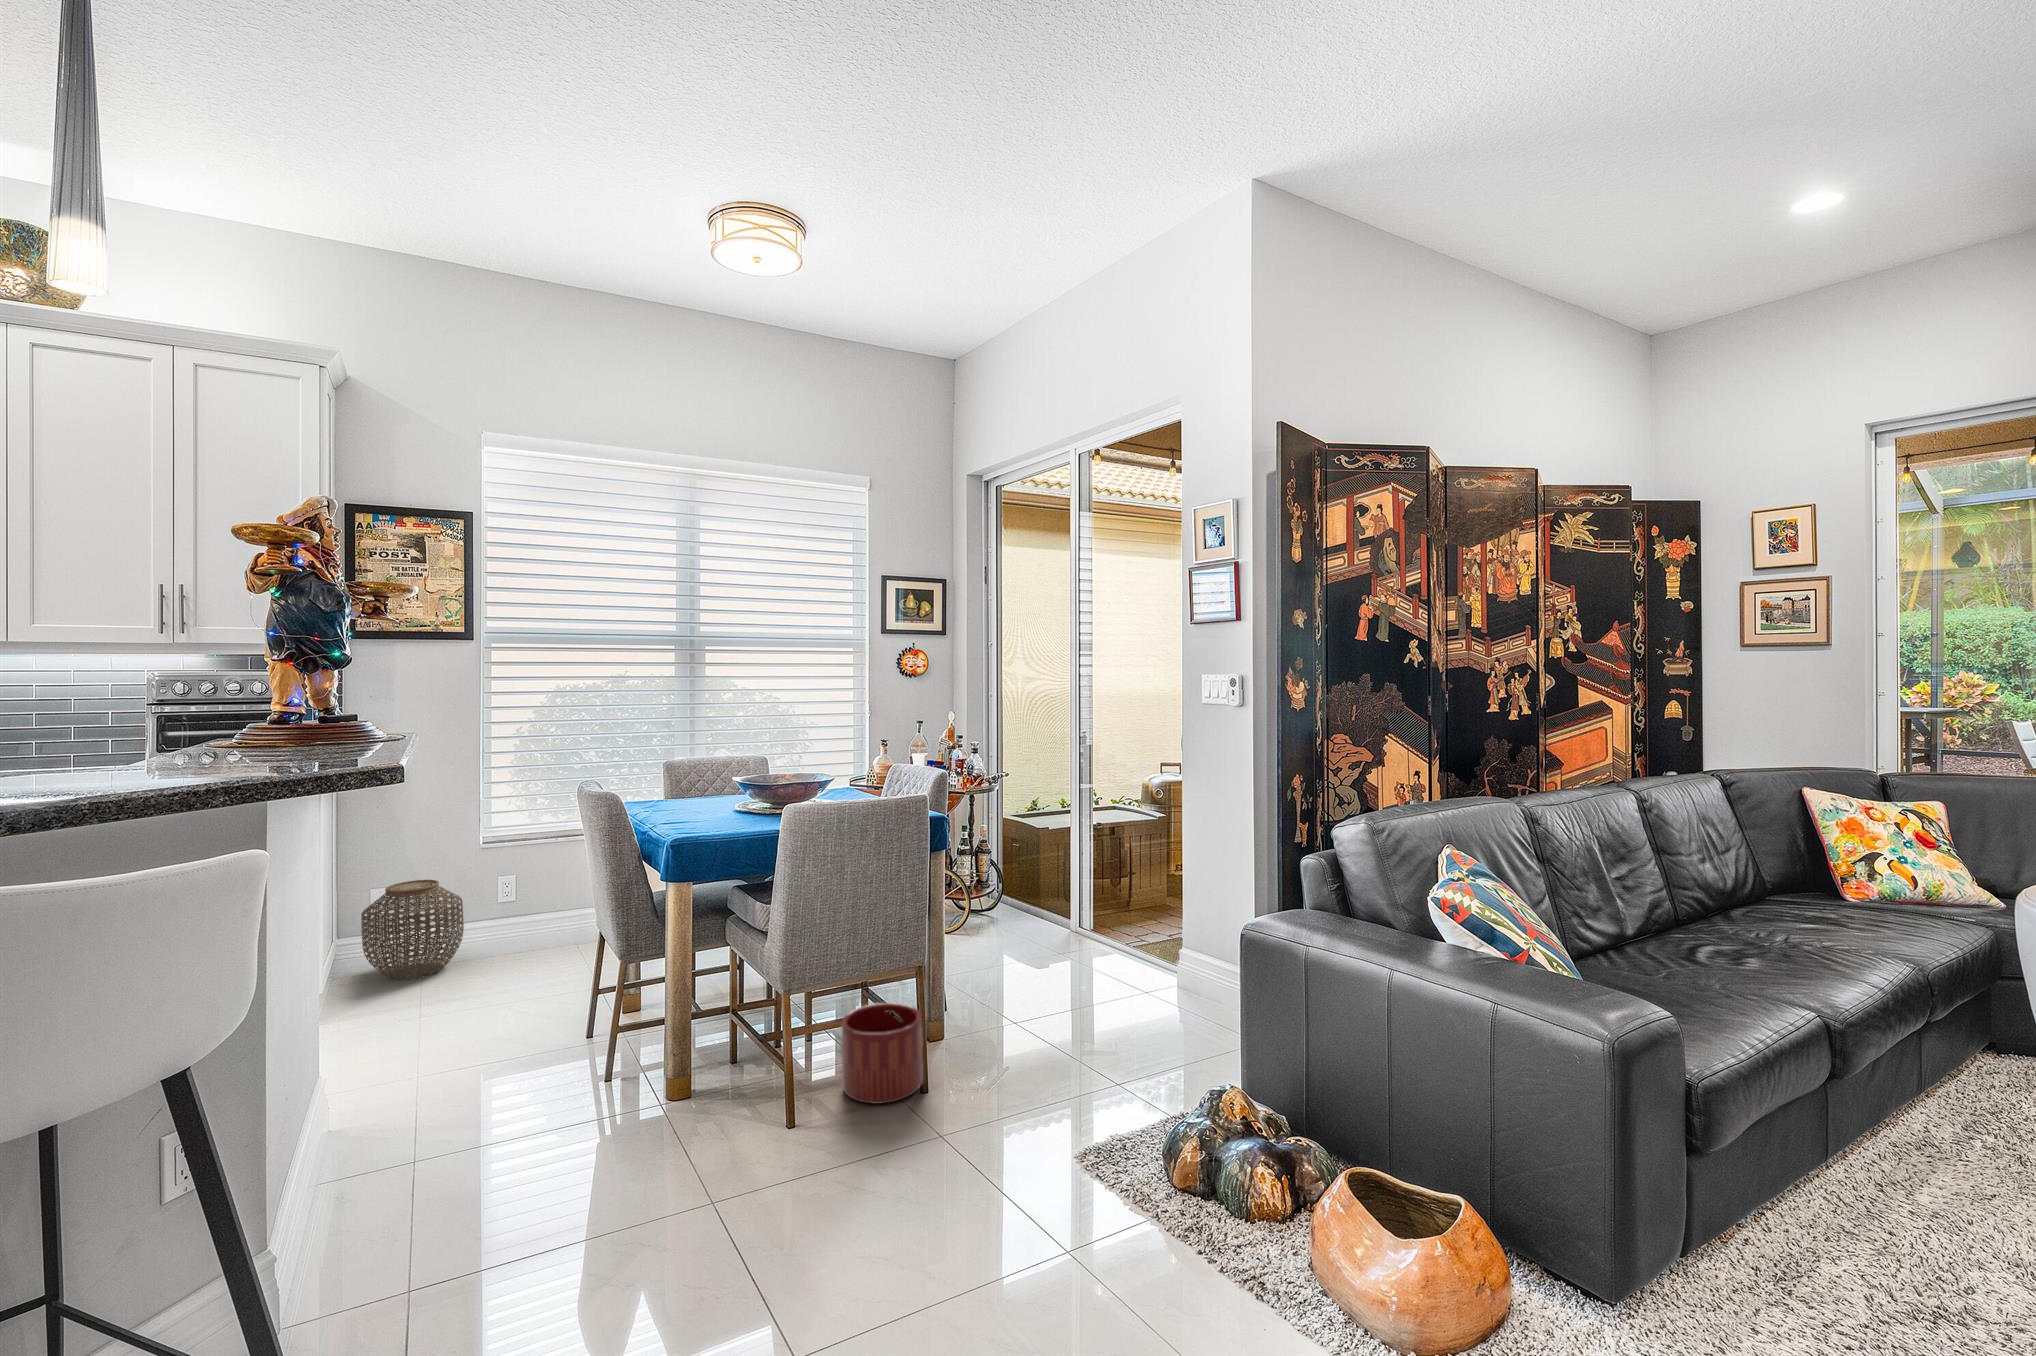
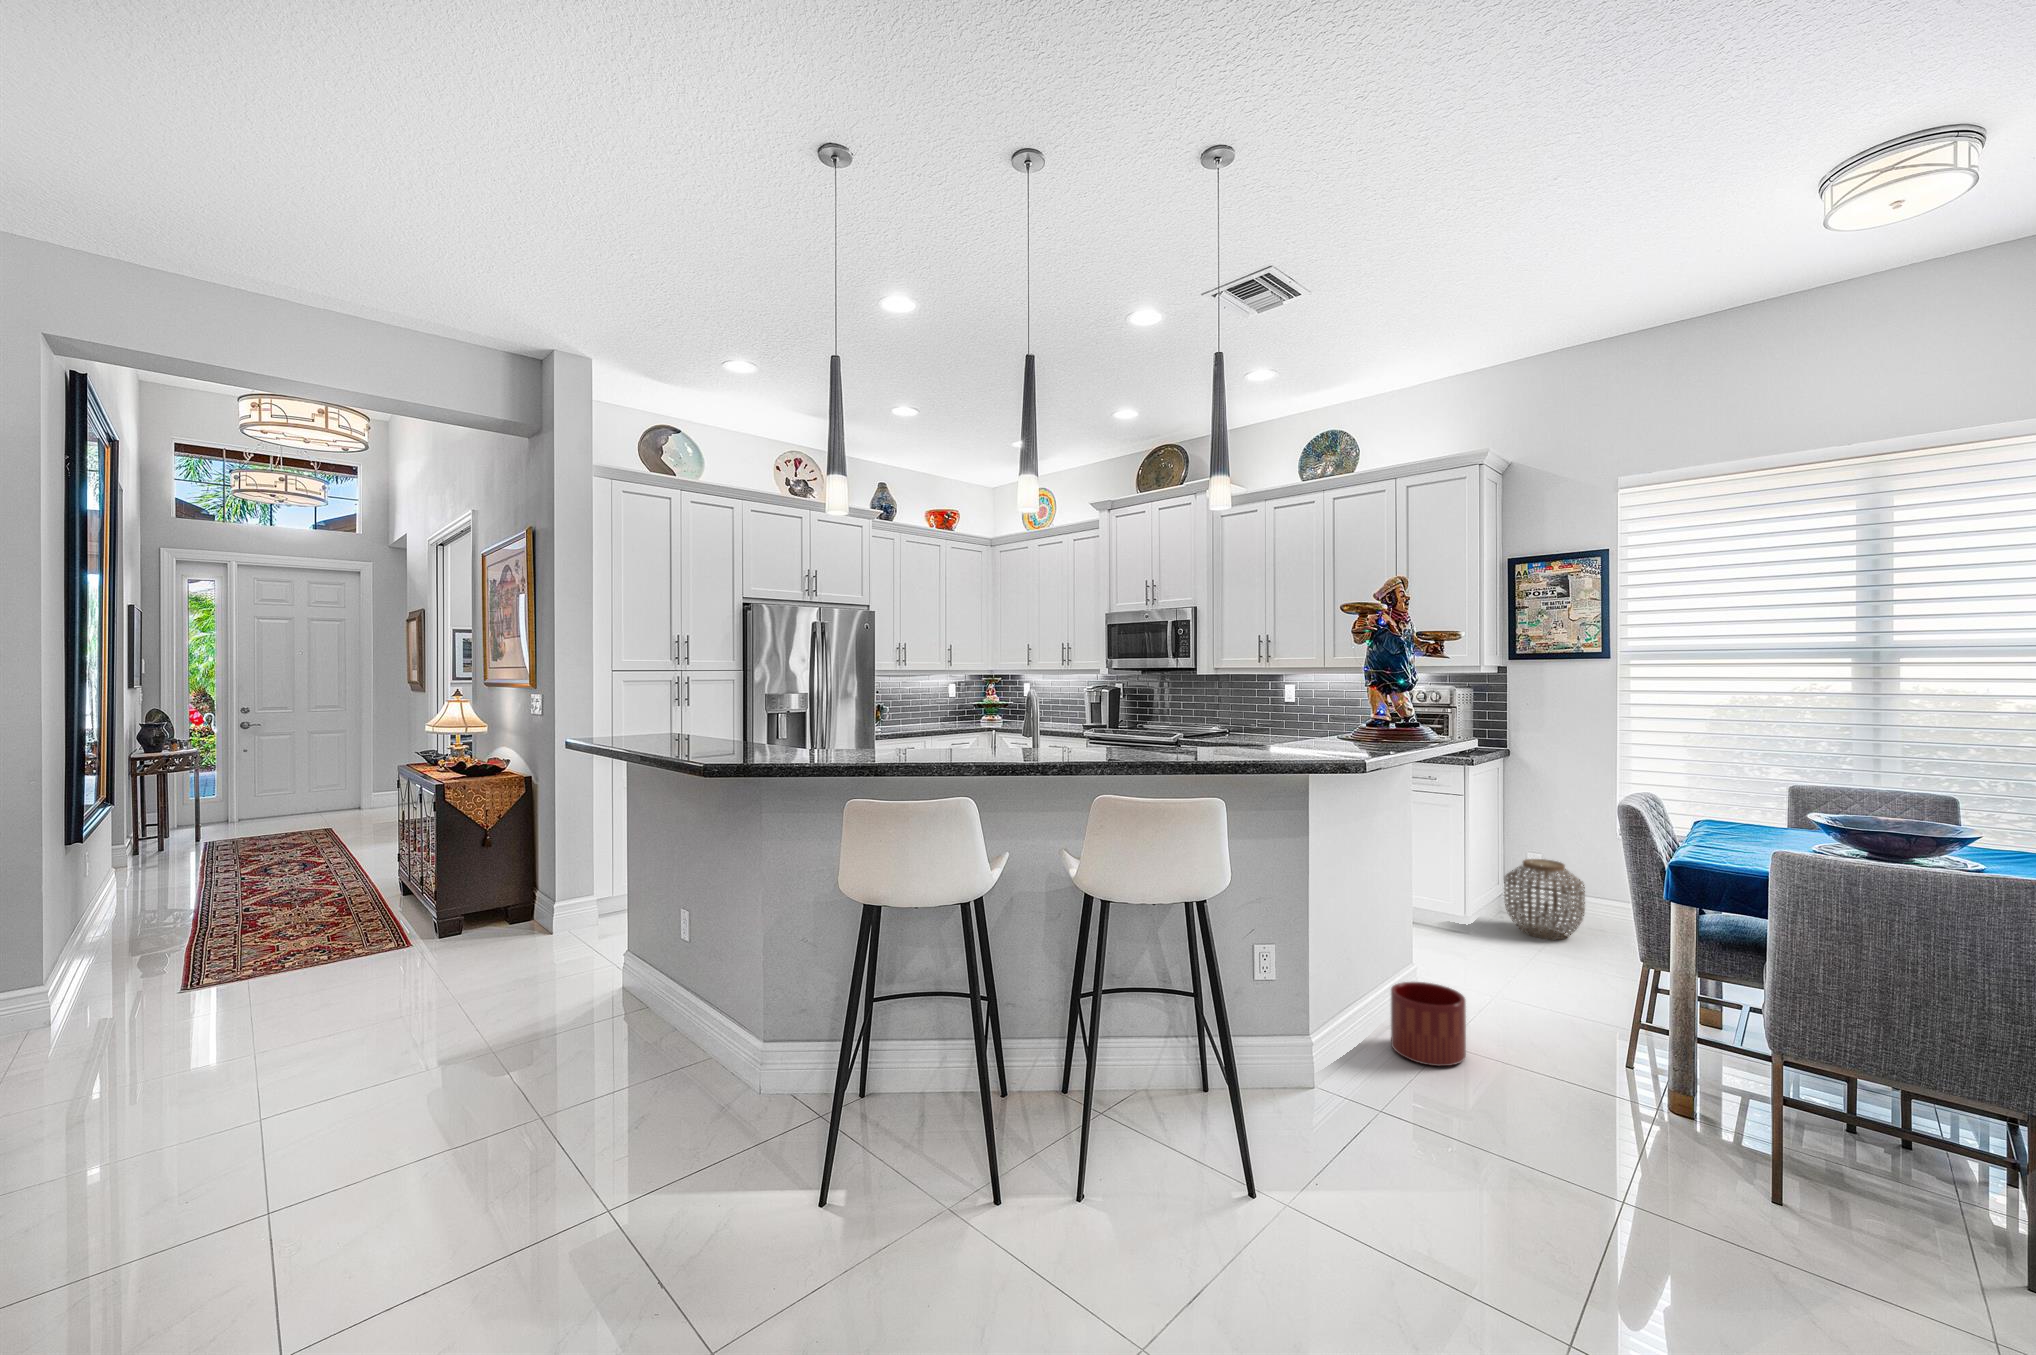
planter: present [841,1003,923,1104] -> present [1391,982,1466,1066]

